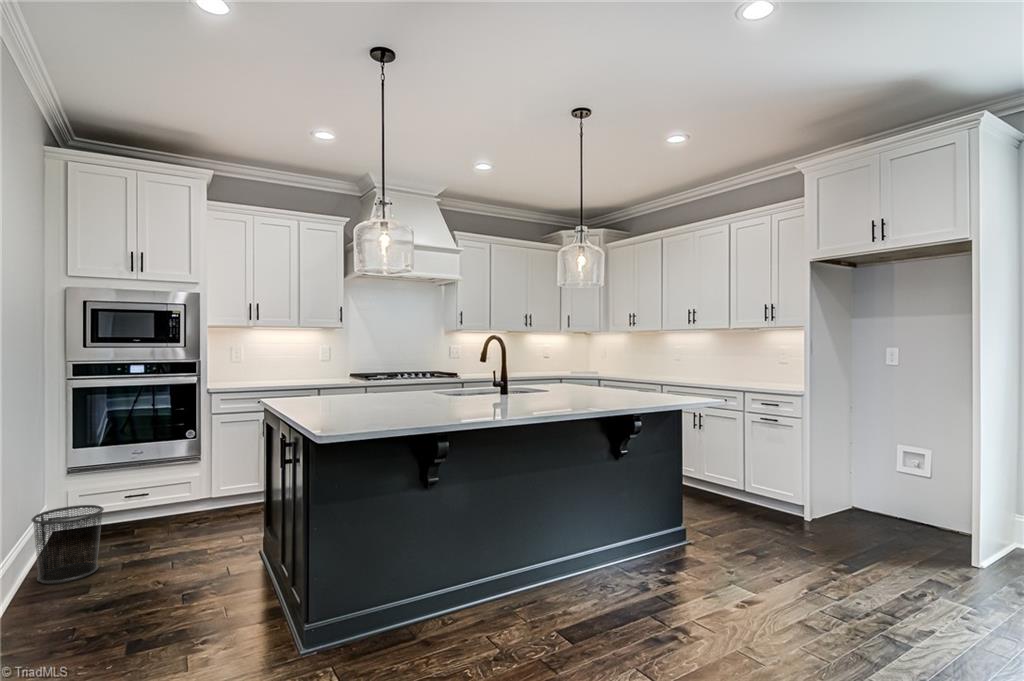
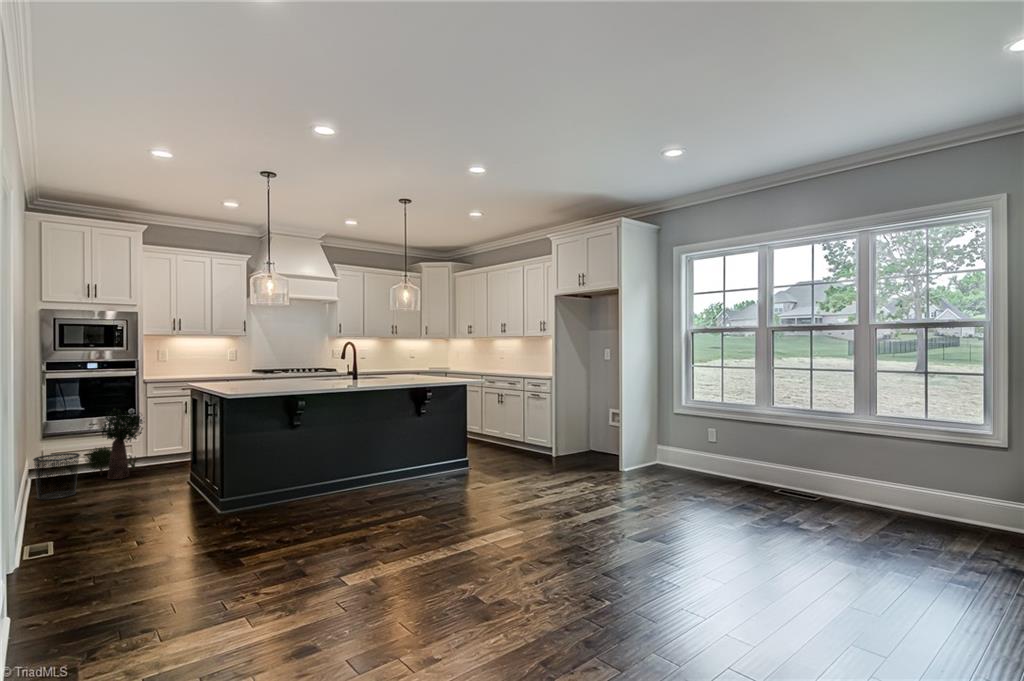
potted plant: none [124,431,206,538] -> present [85,408,143,479]

